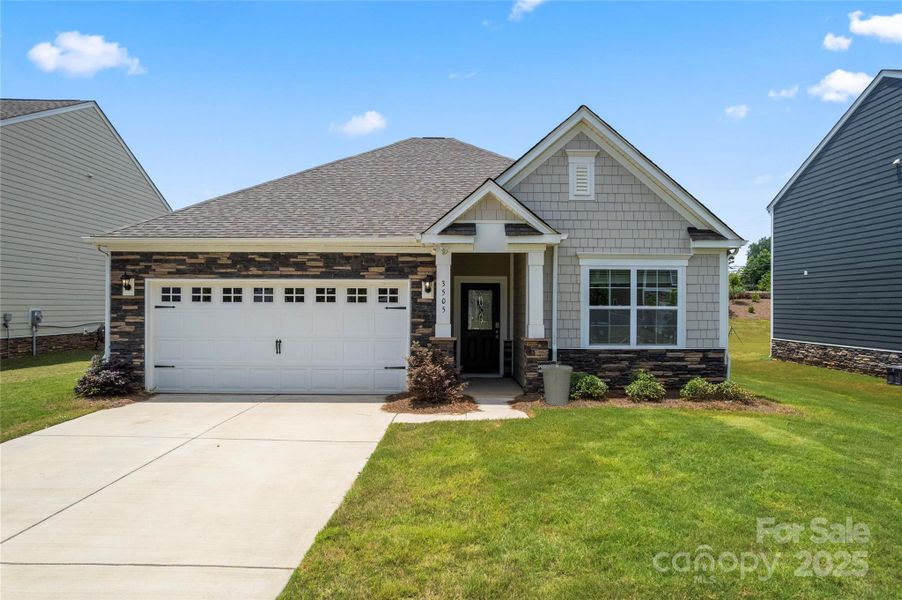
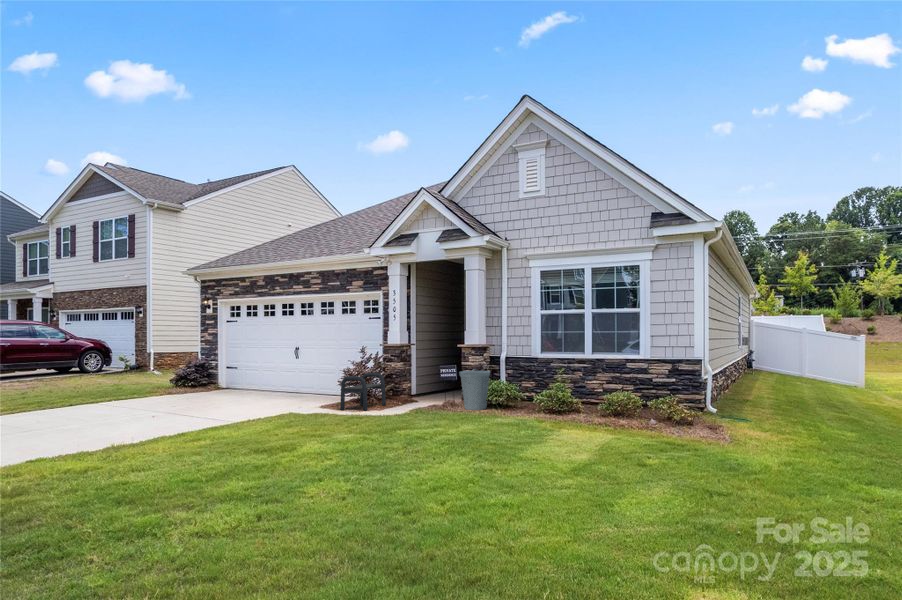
bench: none [426,372,467,419] -> present [340,373,386,411]

